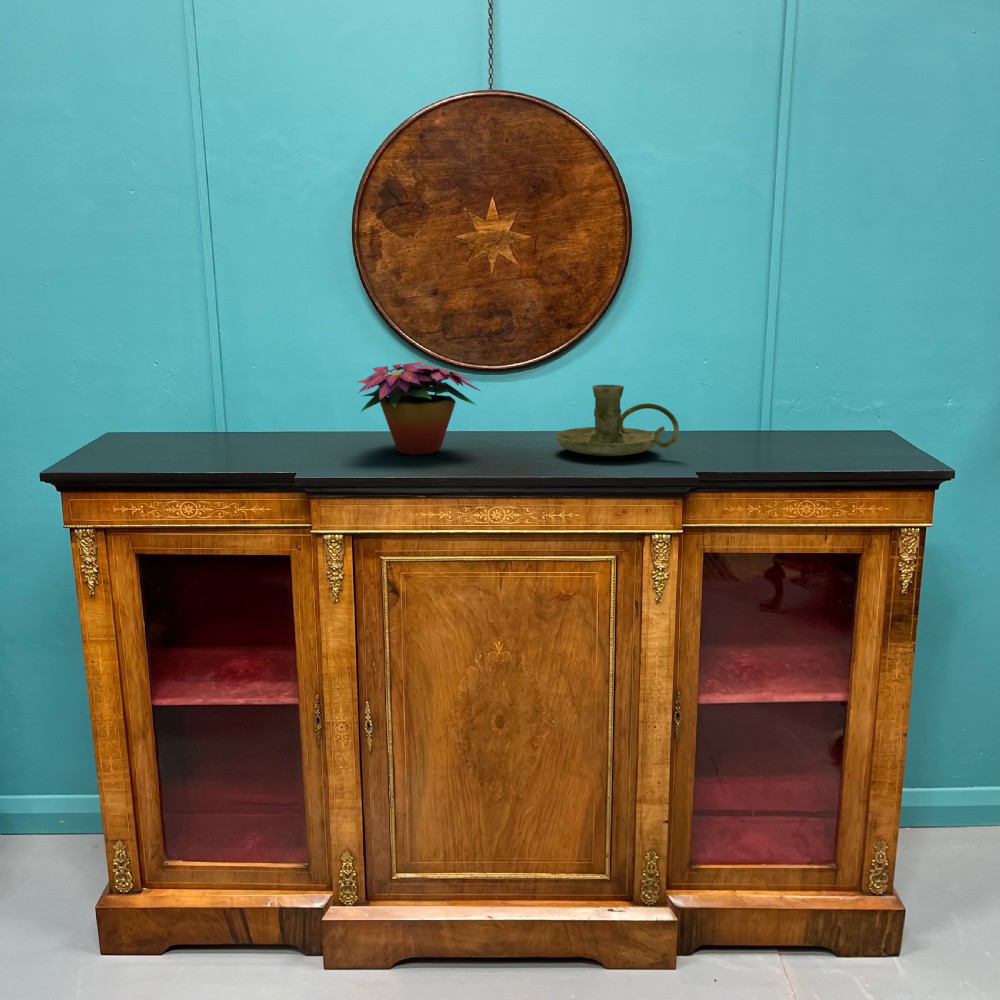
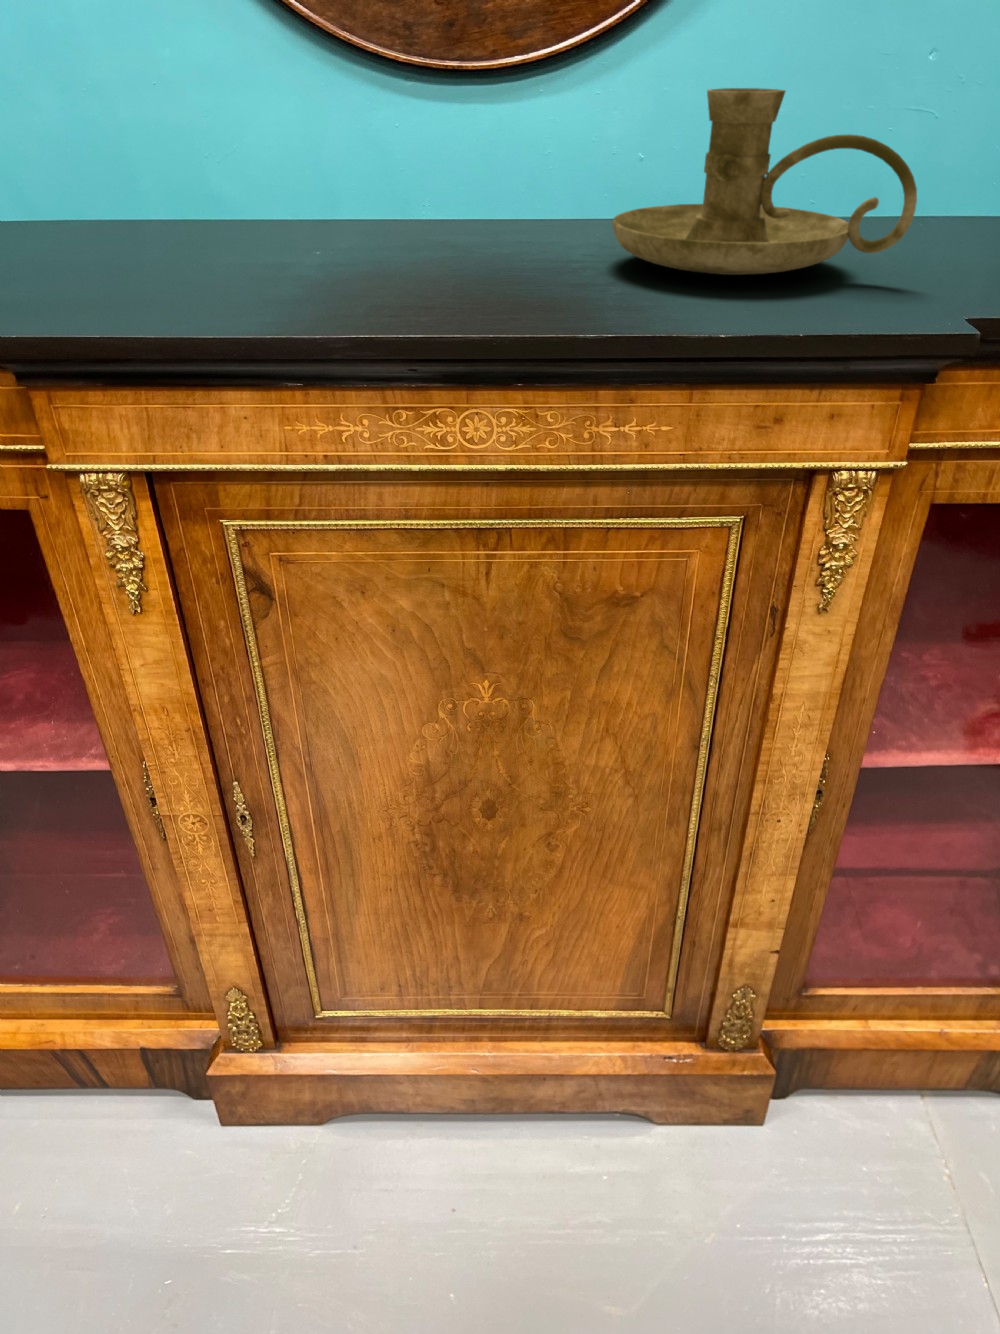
flower arrangement: present [357,361,480,455] -> none [111,17,453,272]

